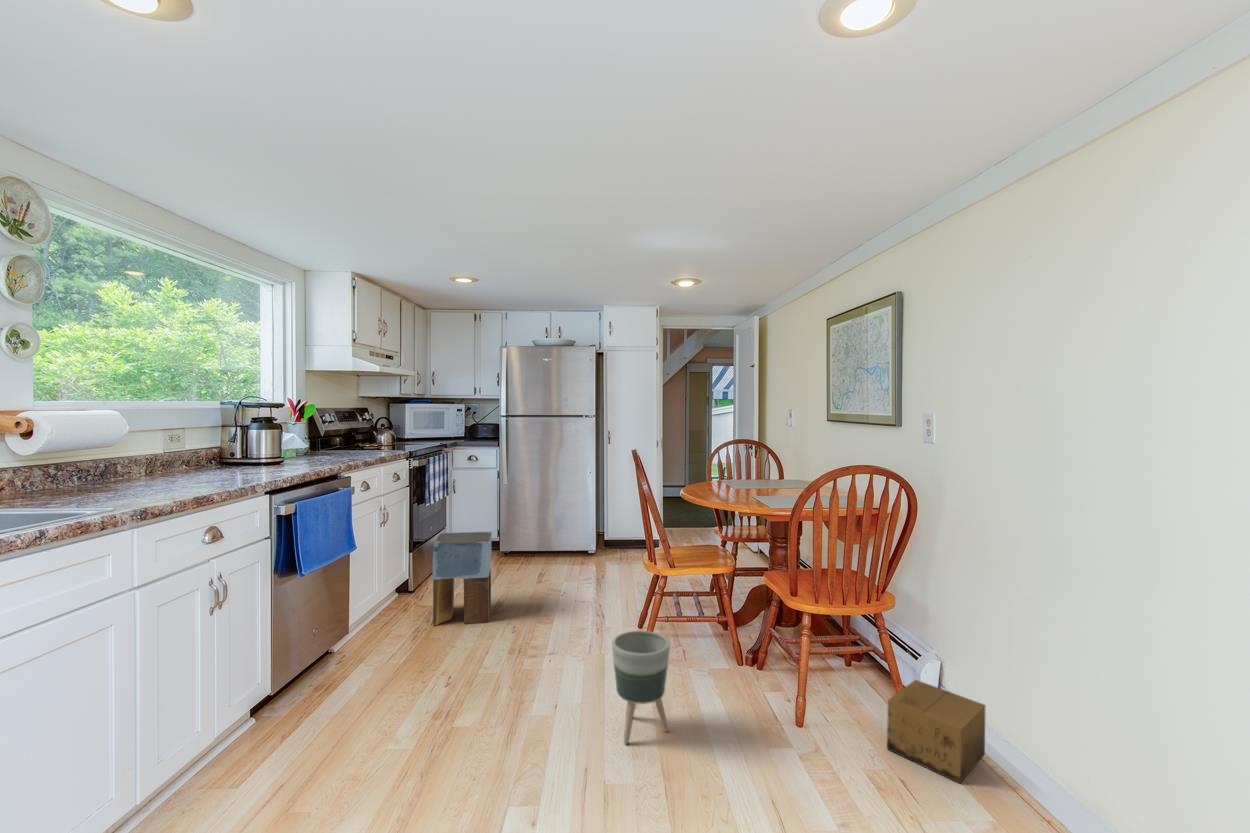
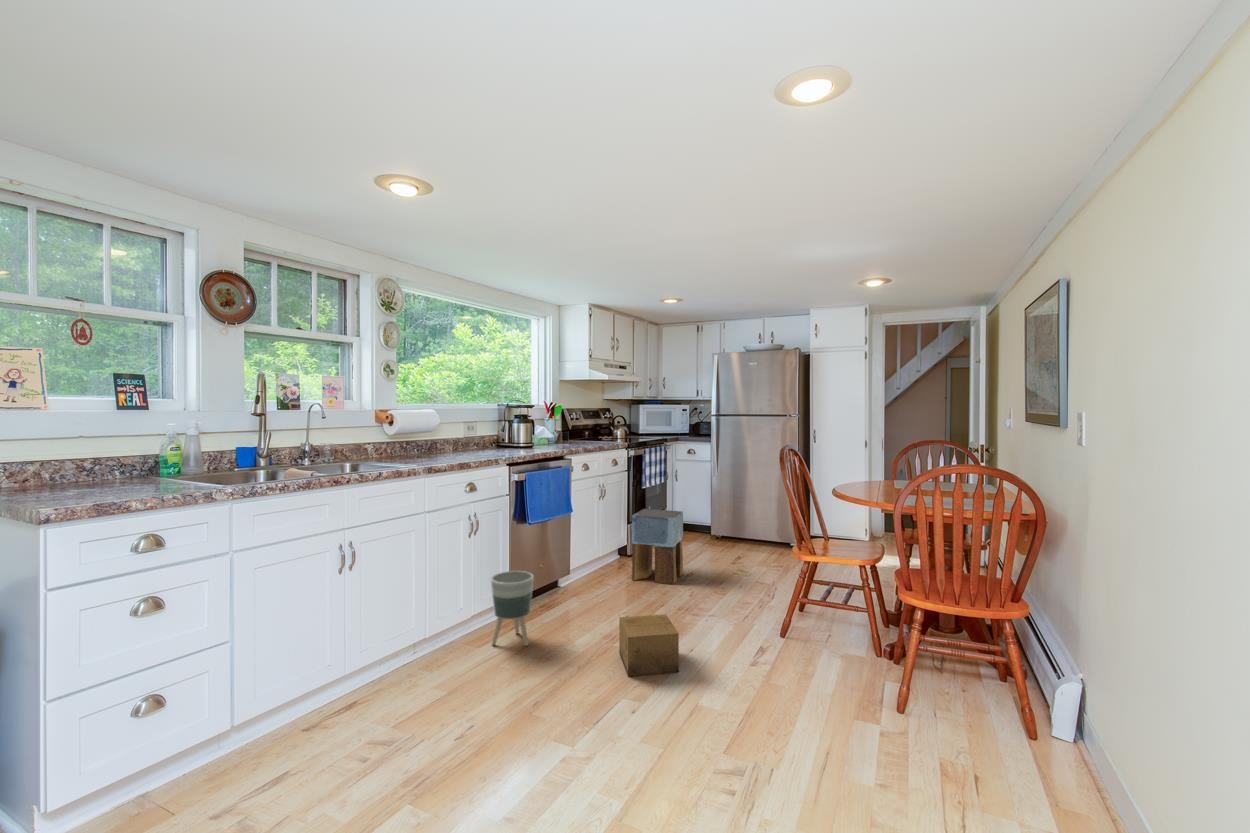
planter: present [612,631,670,744] -> present [491,571,534,646]
cardboard box: present [887,680,985,783] -> present [619,614,679,676]

